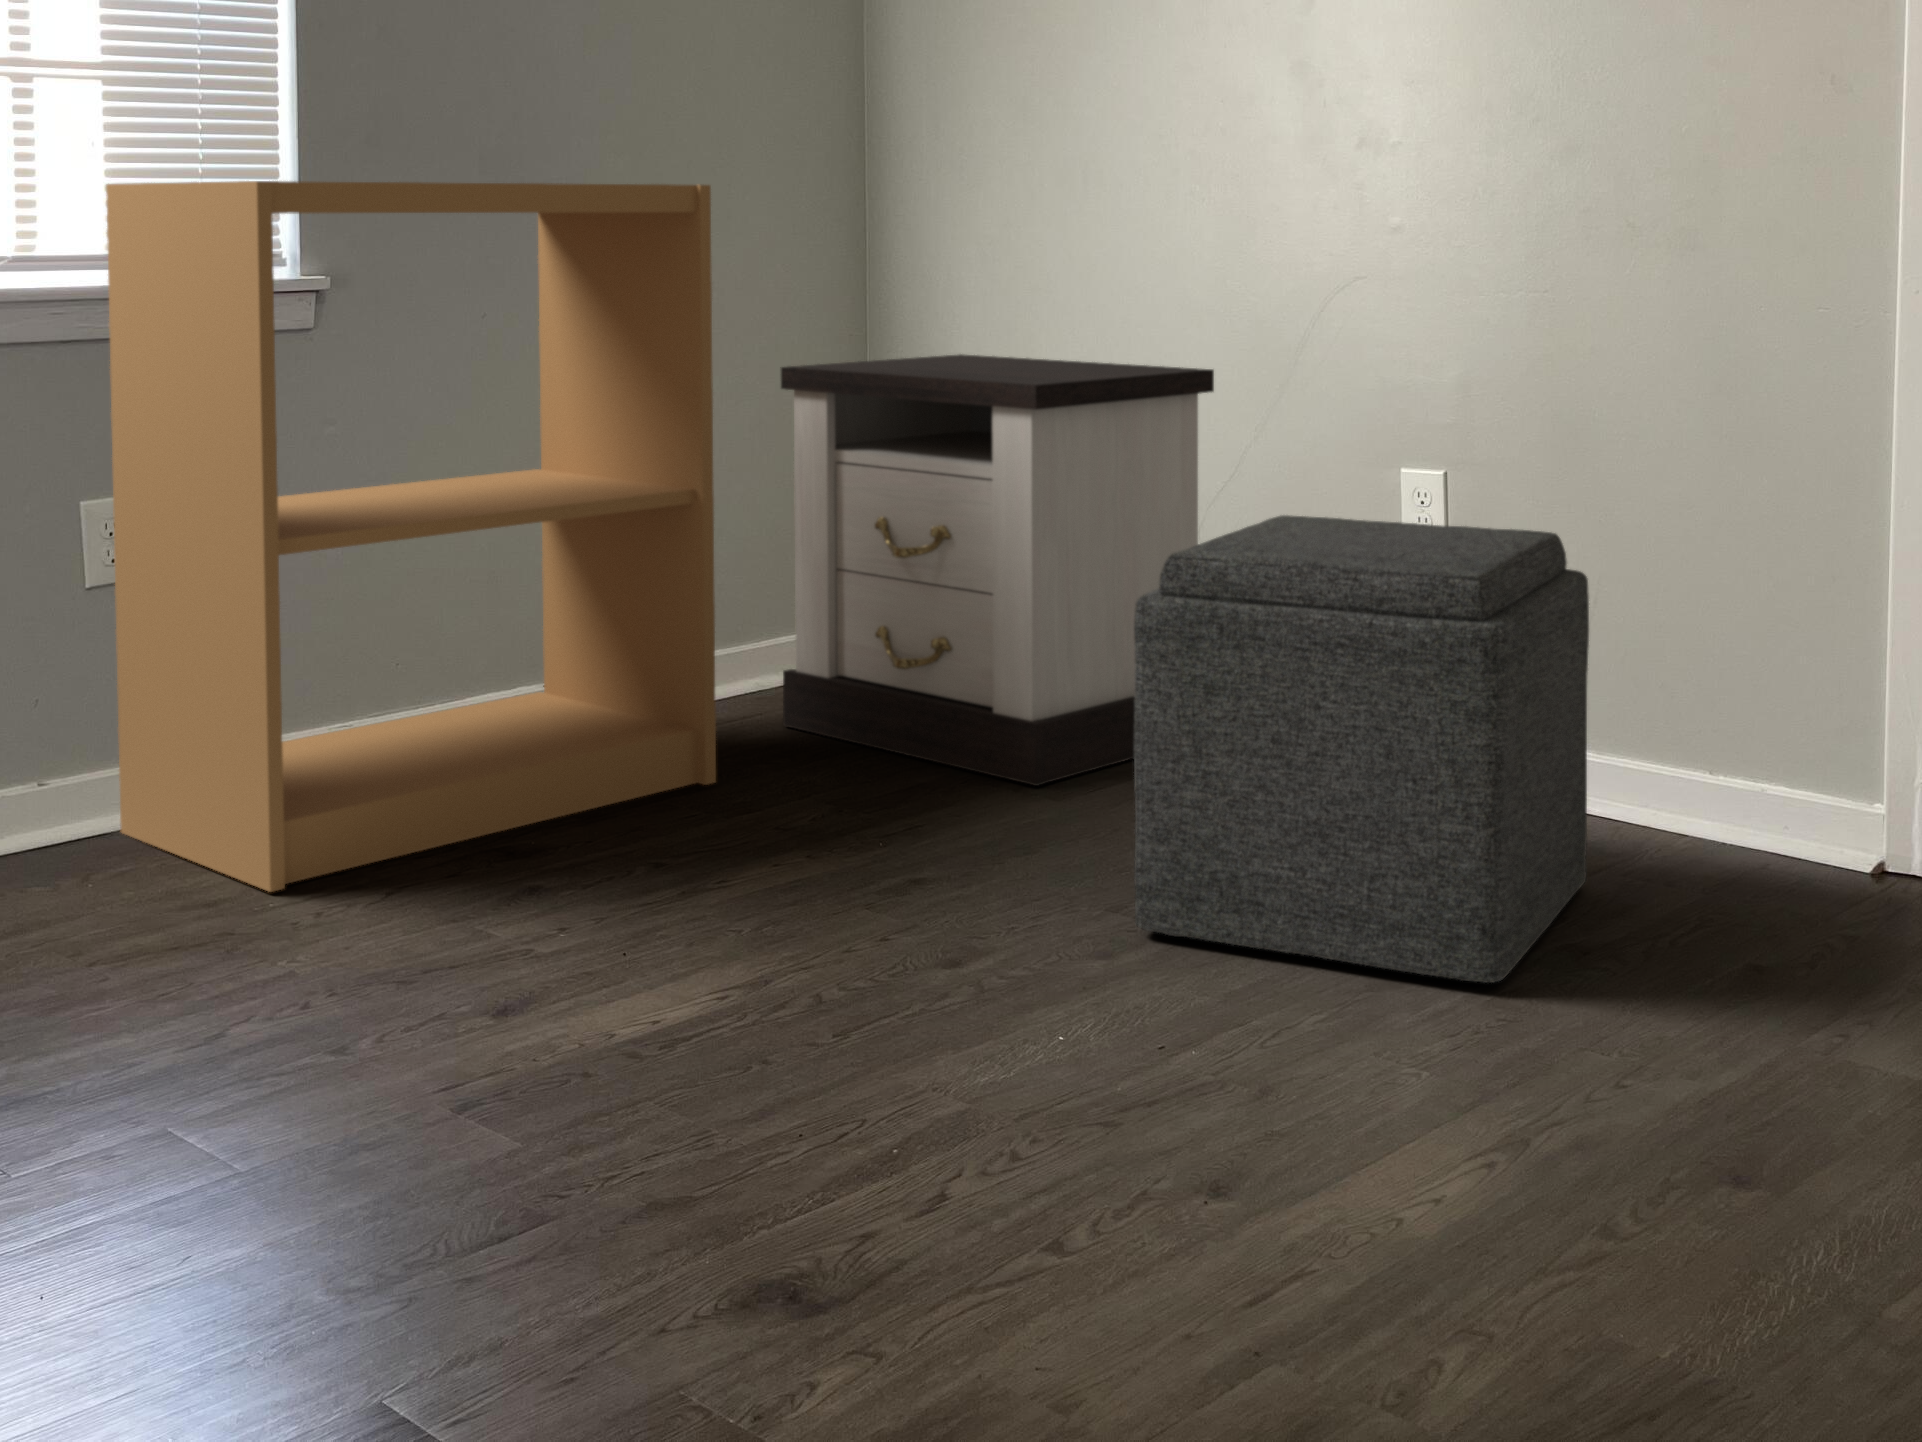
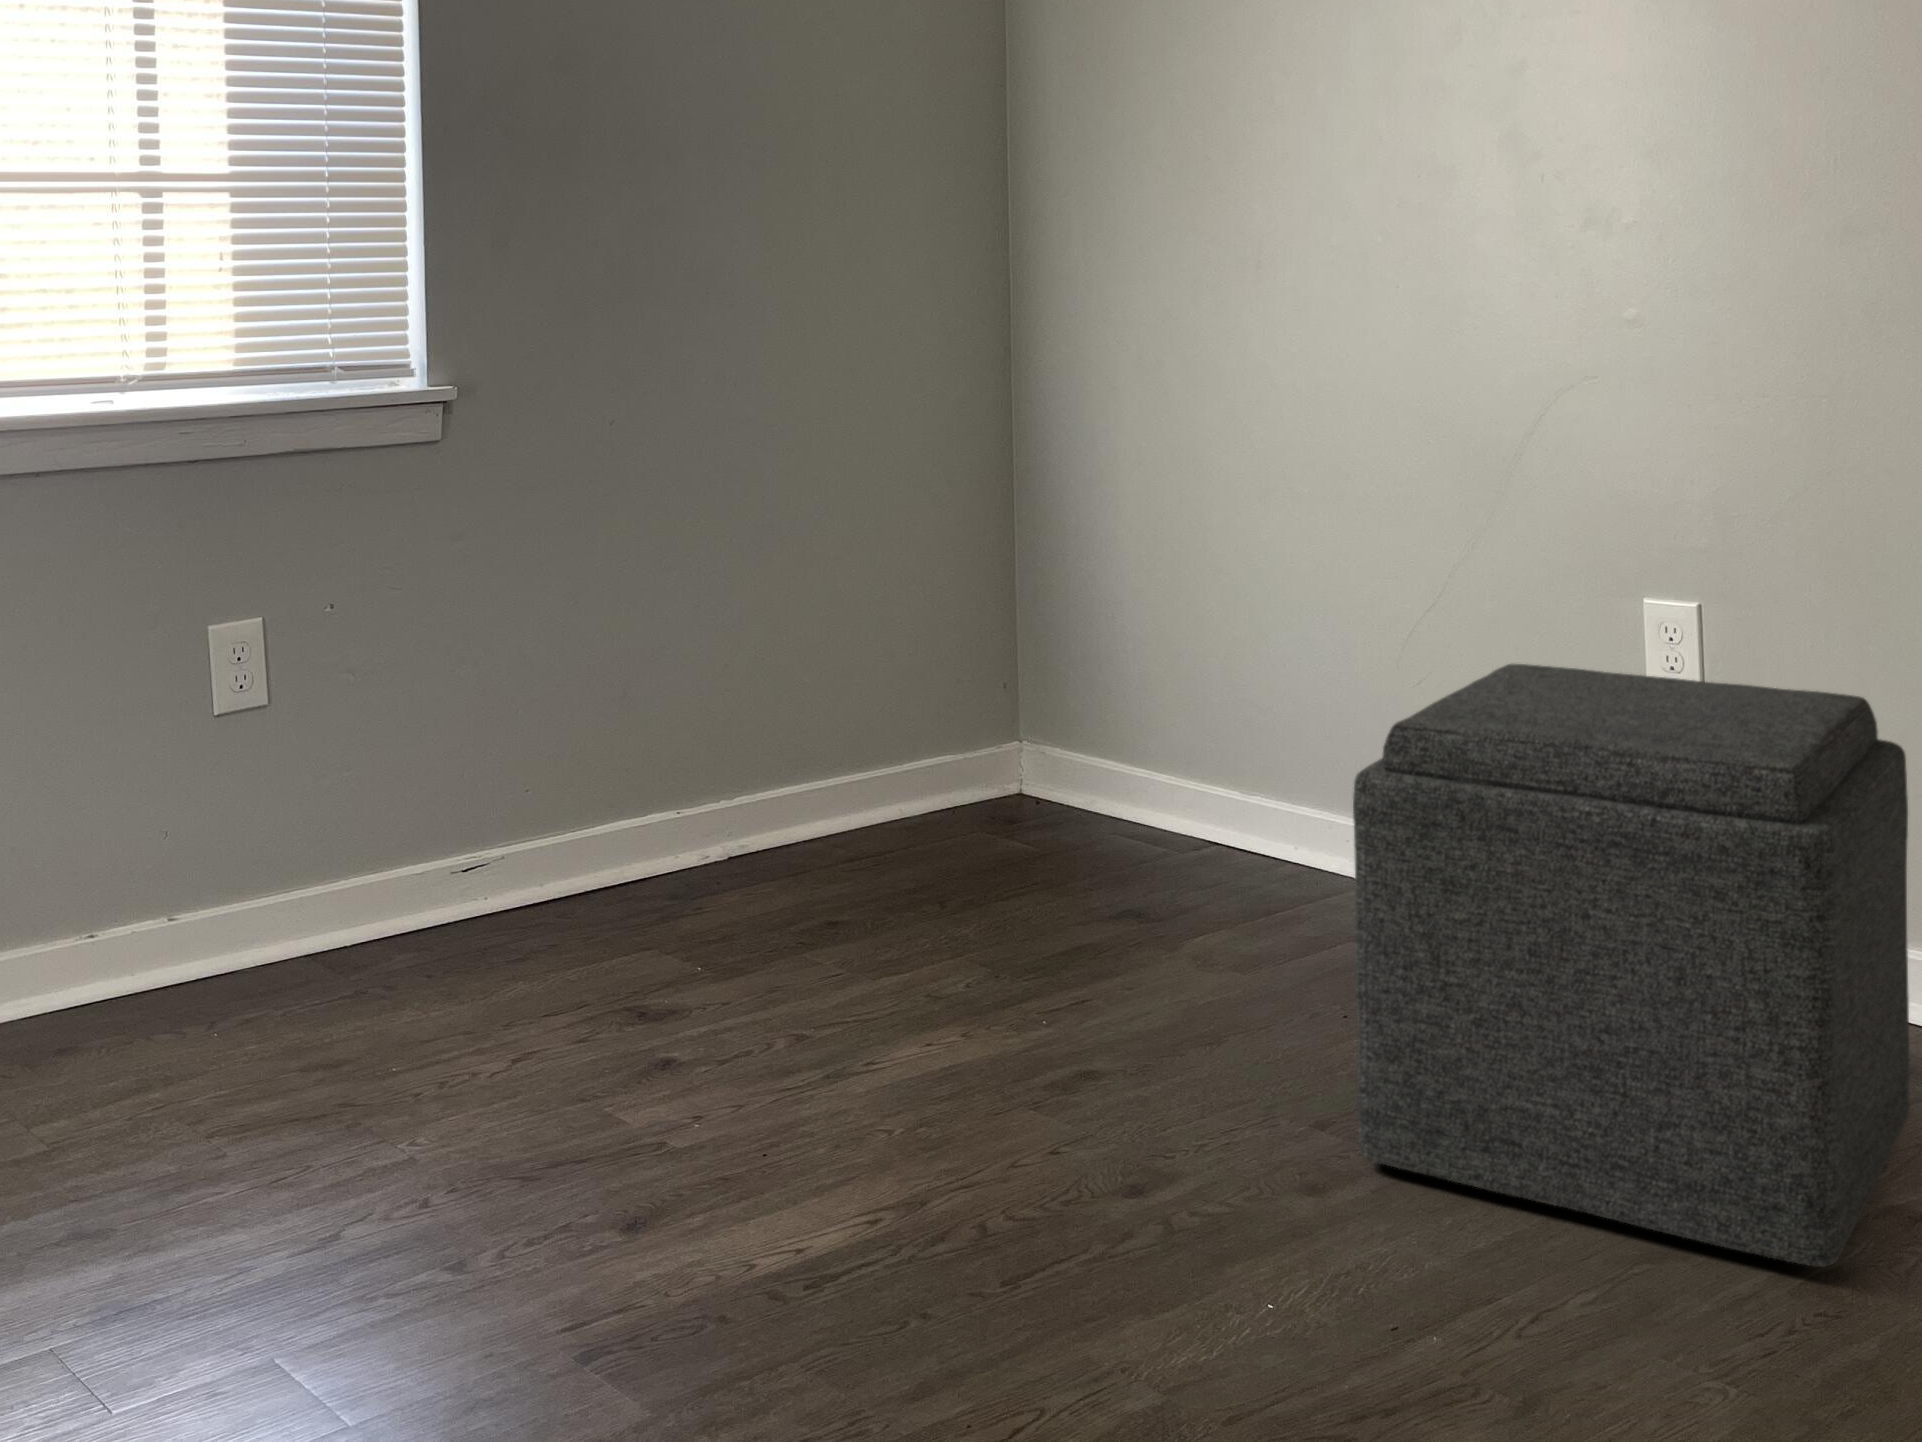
bookshelf: present [106,181,716,892] -> none [235,286,864,1057]
nightstand: present [781,354,1214,786] -> none [925,454,1407,948]

